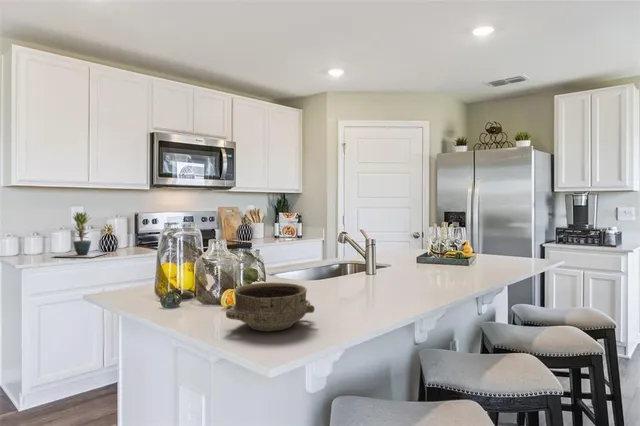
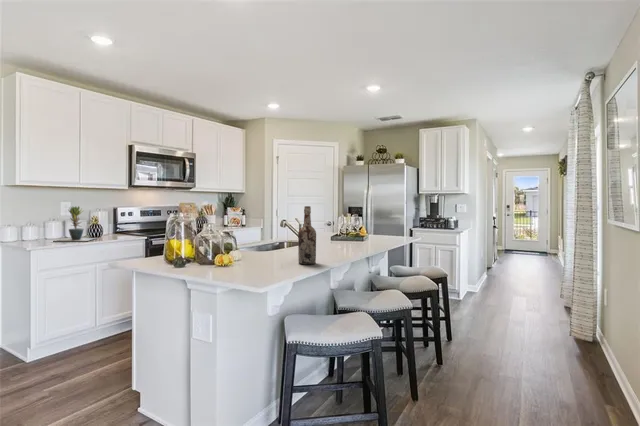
wine bottle: none [357,212,387,310] -> present [298,206,316,265]
ceramic bowl: present [226,283,315,331] -> none [224,249,277,275]

